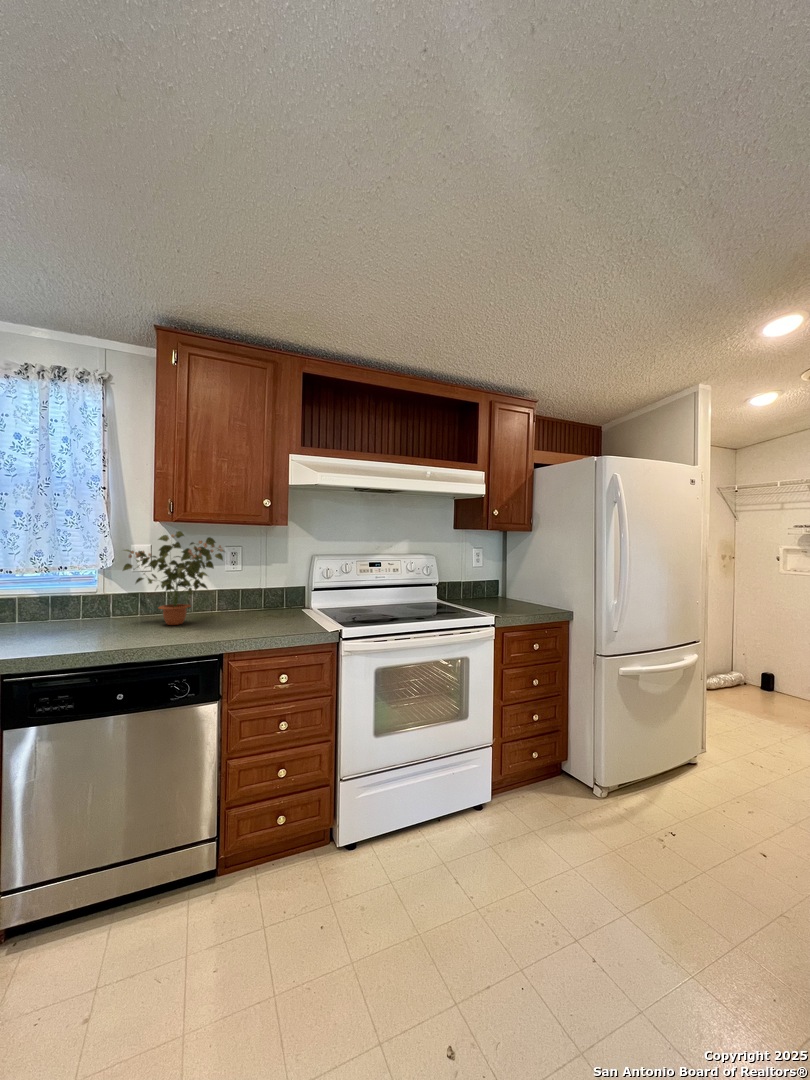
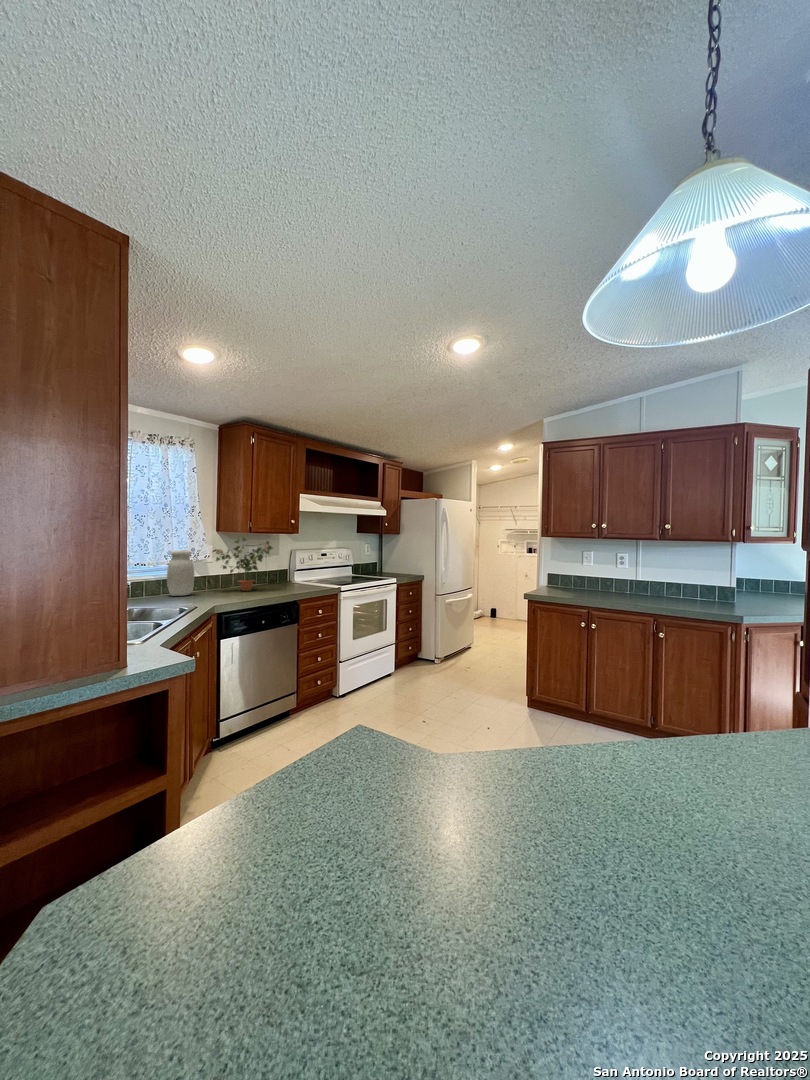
jar: none [38,551,87,626] -> present [167,550,194,596]

